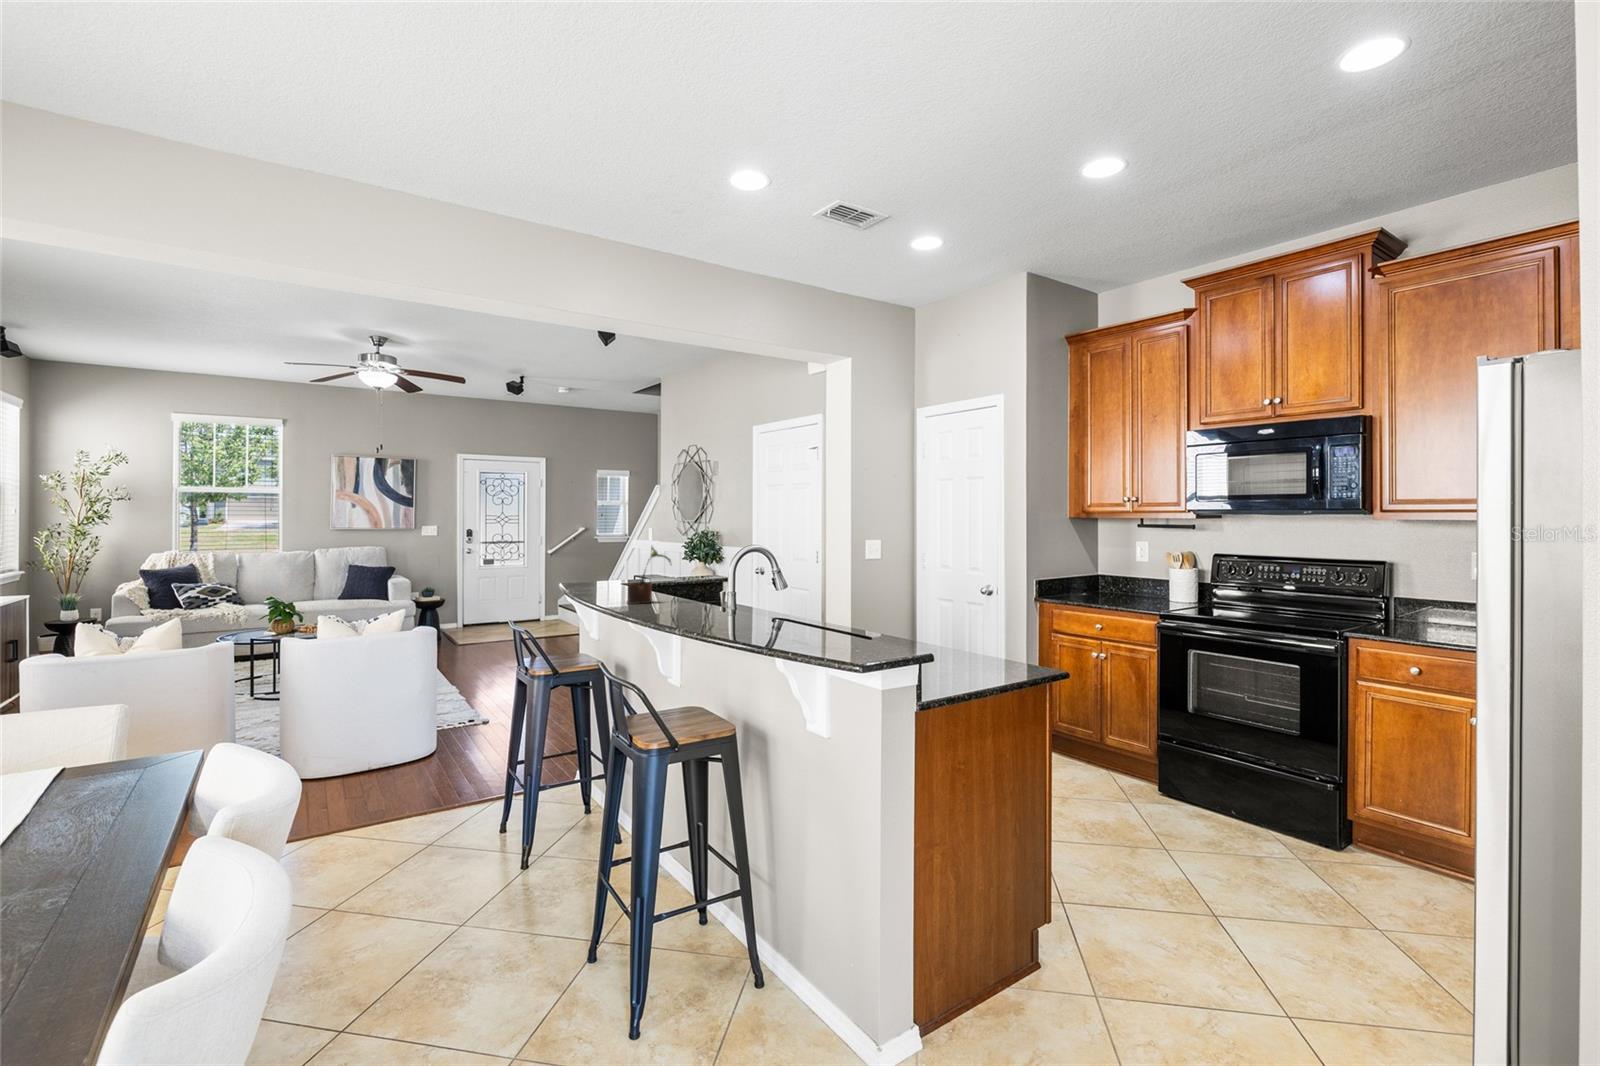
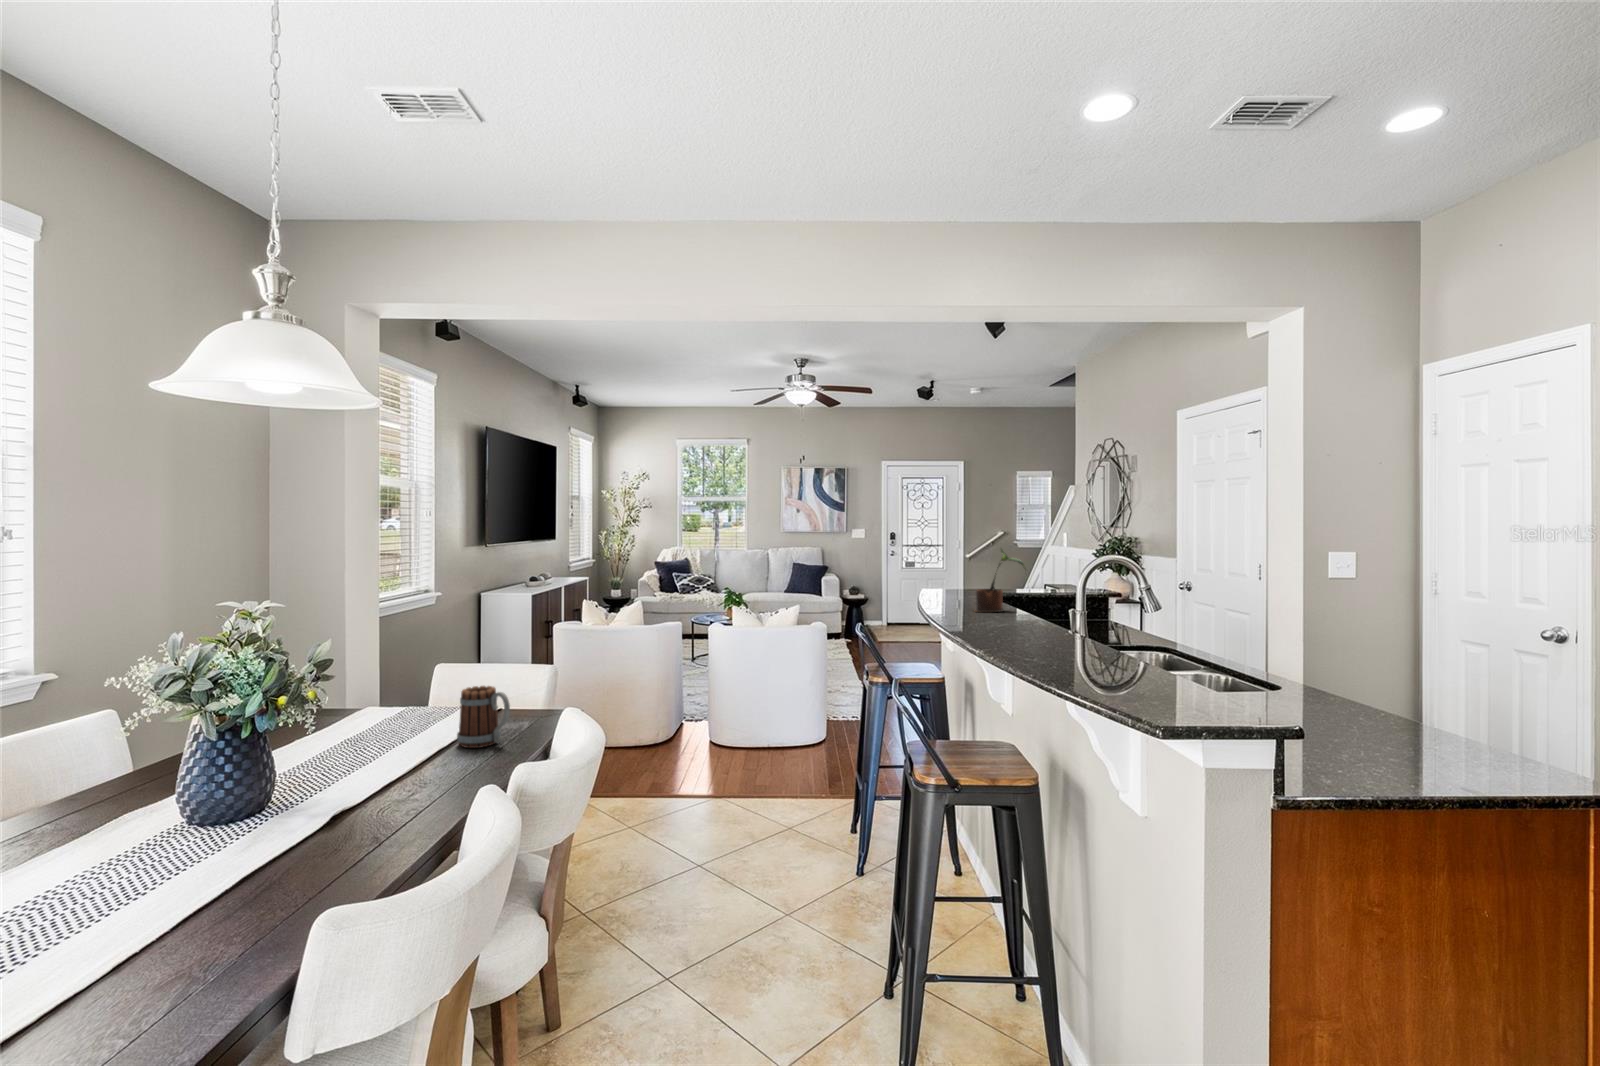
mug: none [61,723,150,802] -> present [457,686,510,748]

